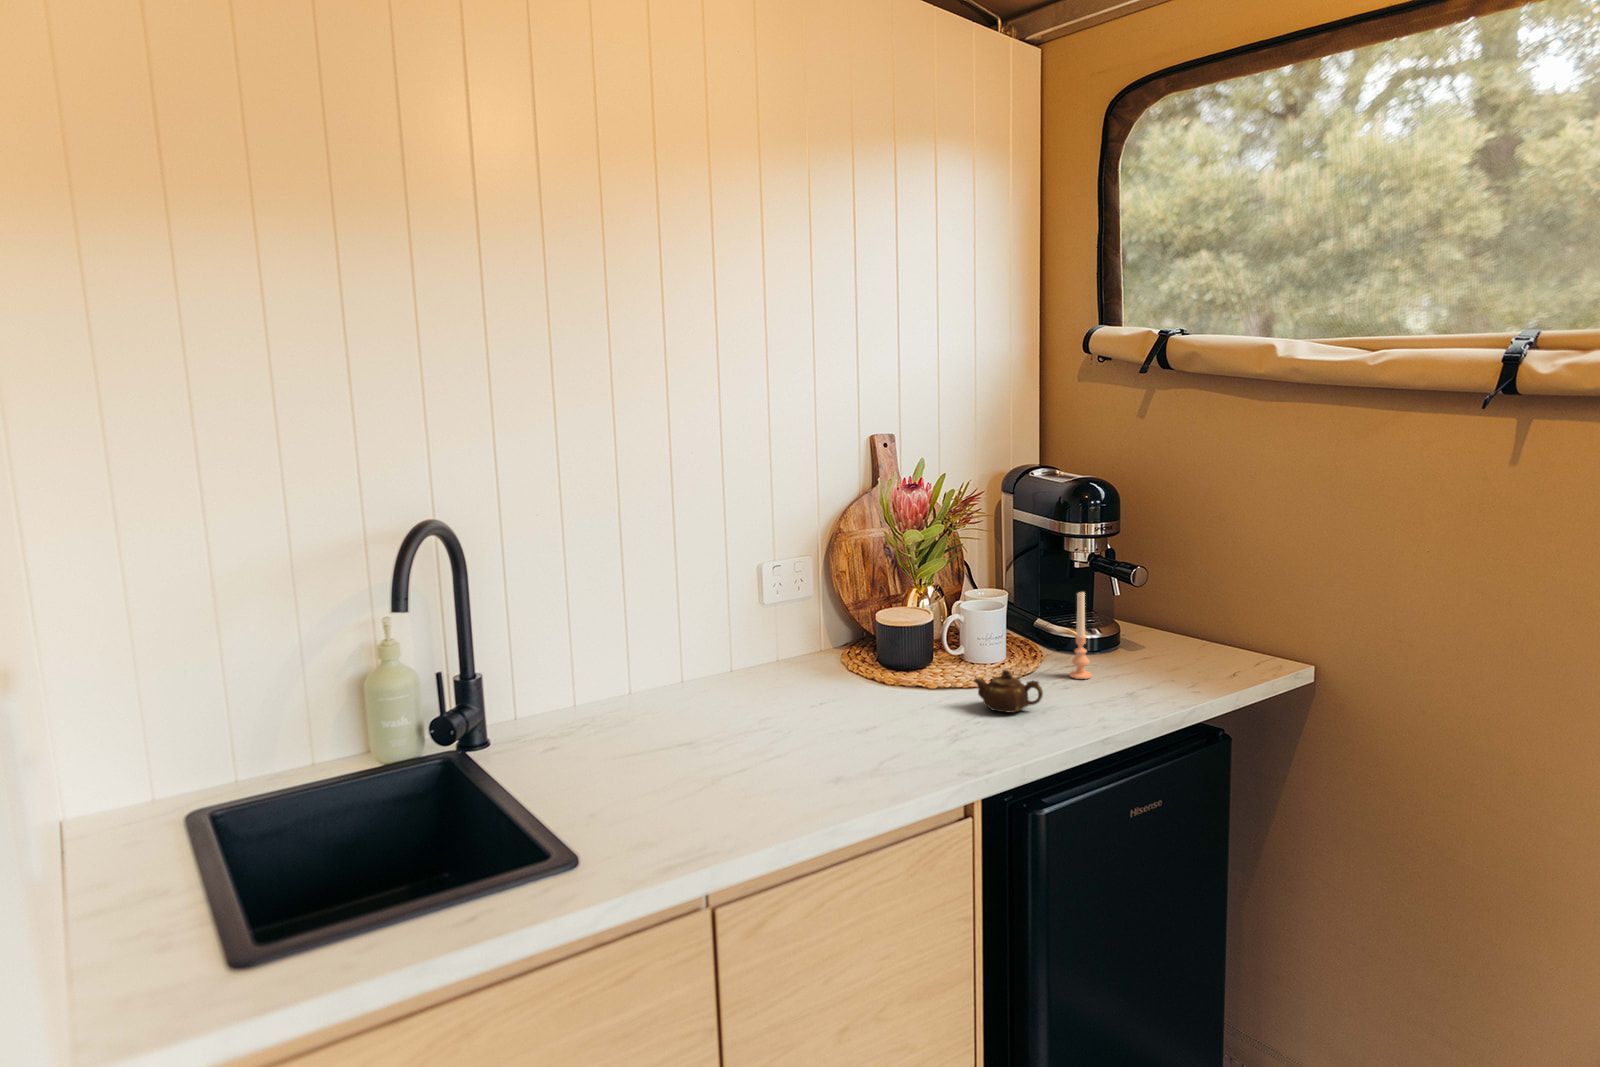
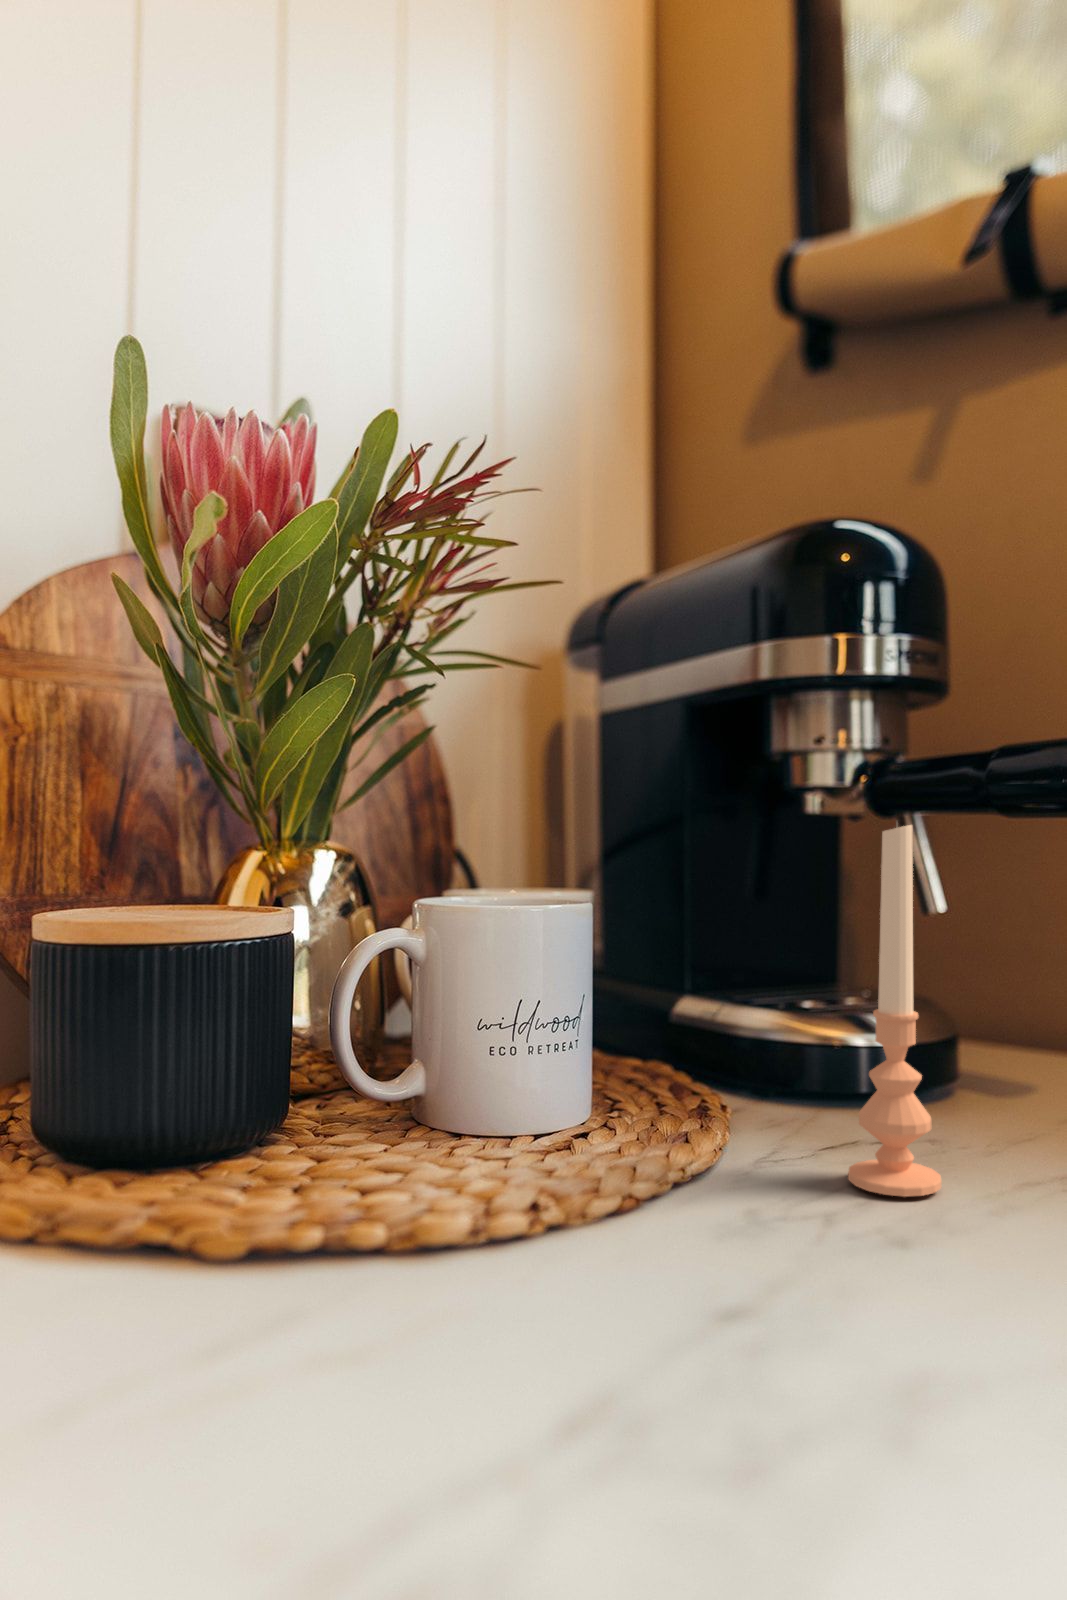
teapot: present [974,670,1043,713] -> none [432,1145,829,1418]

